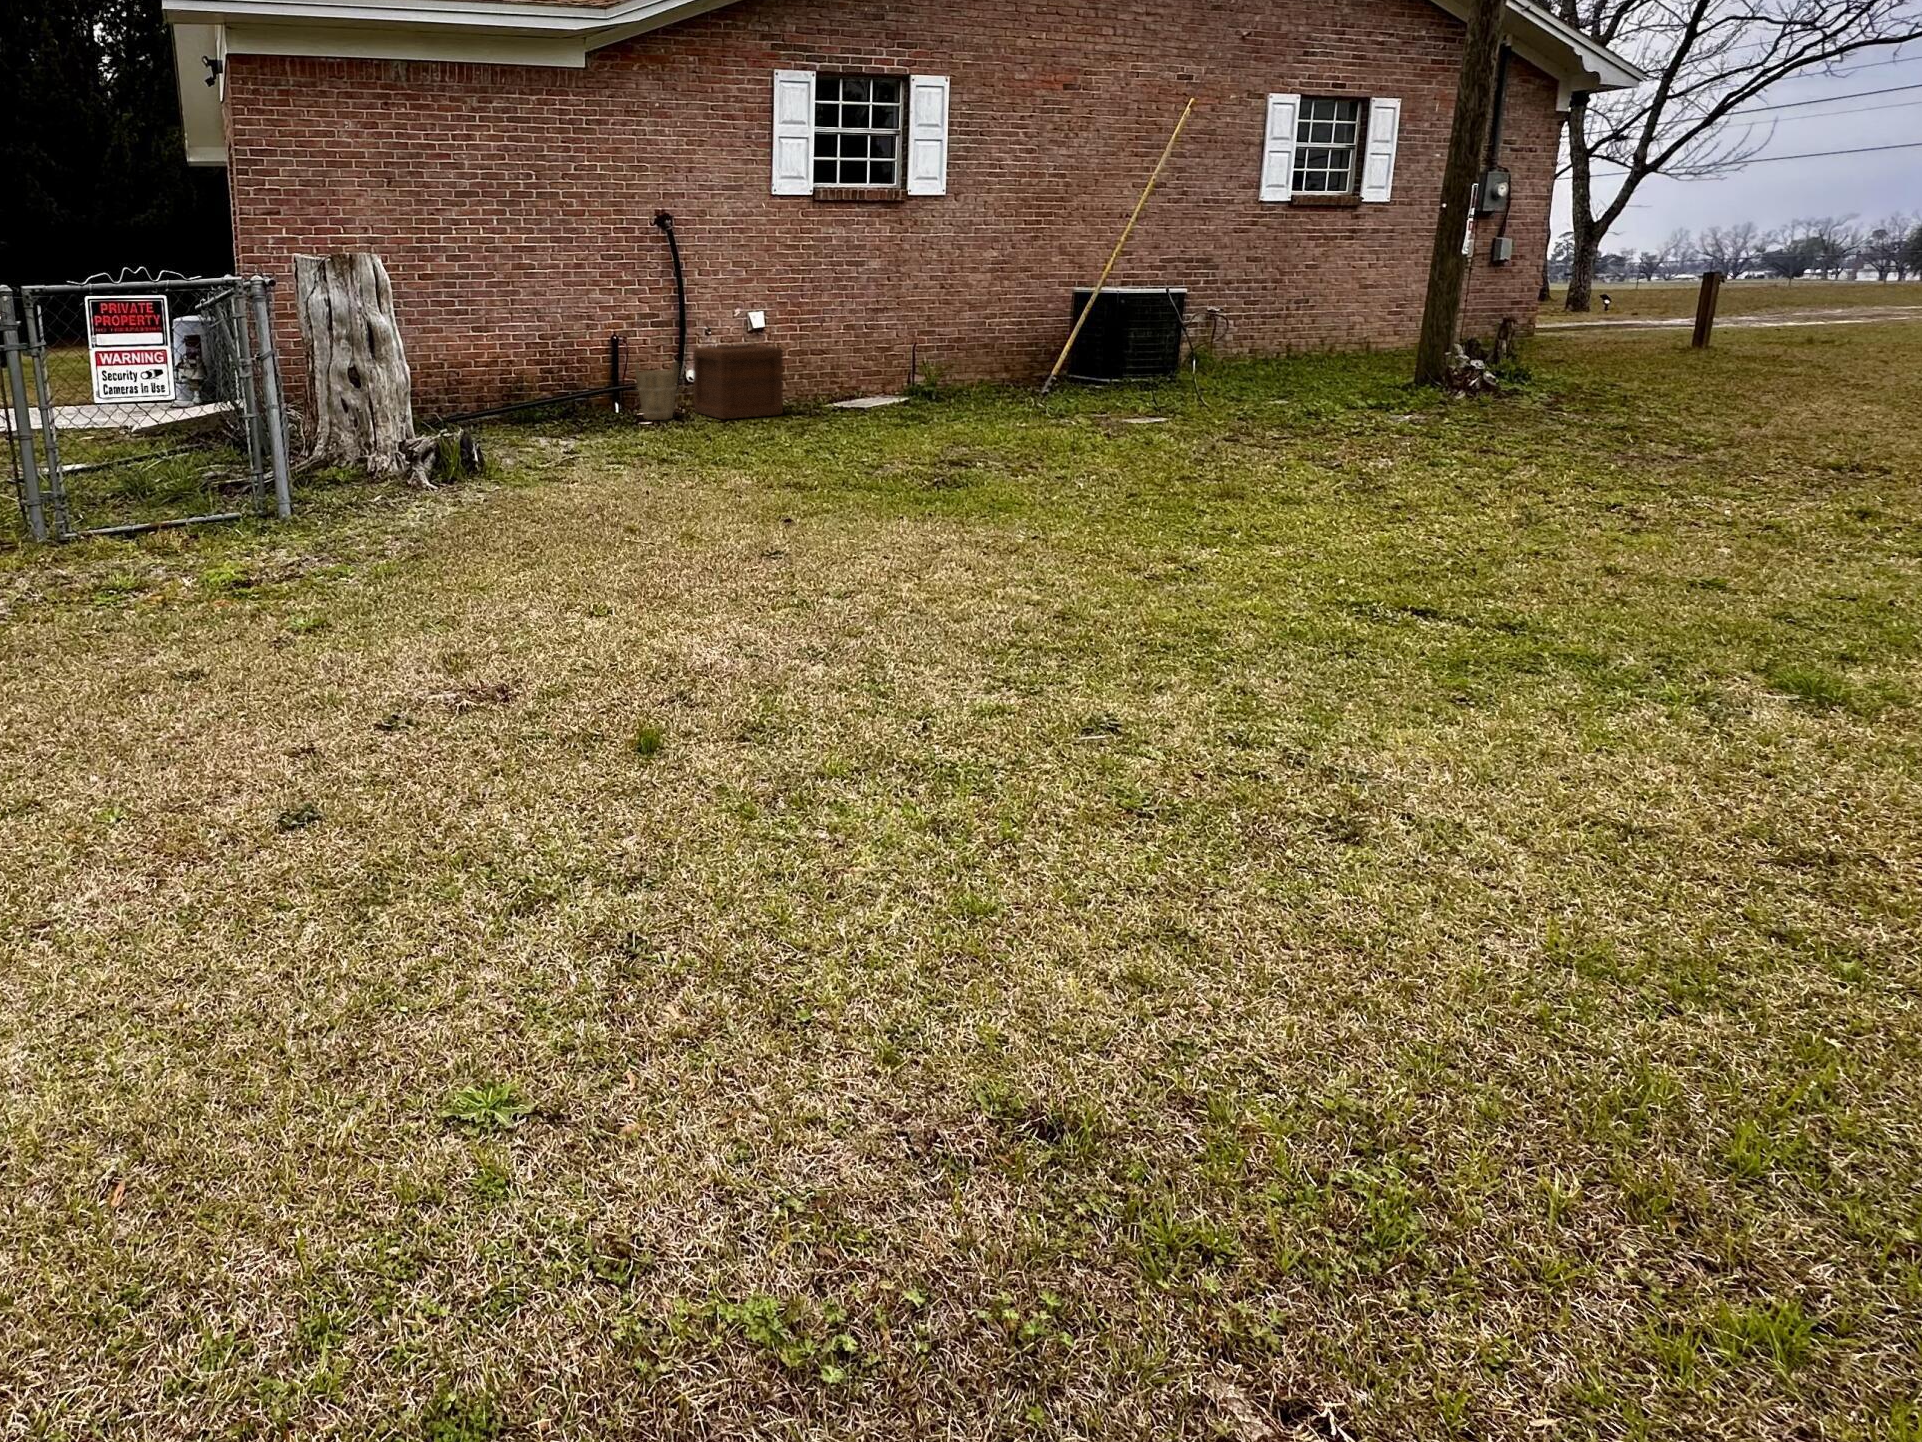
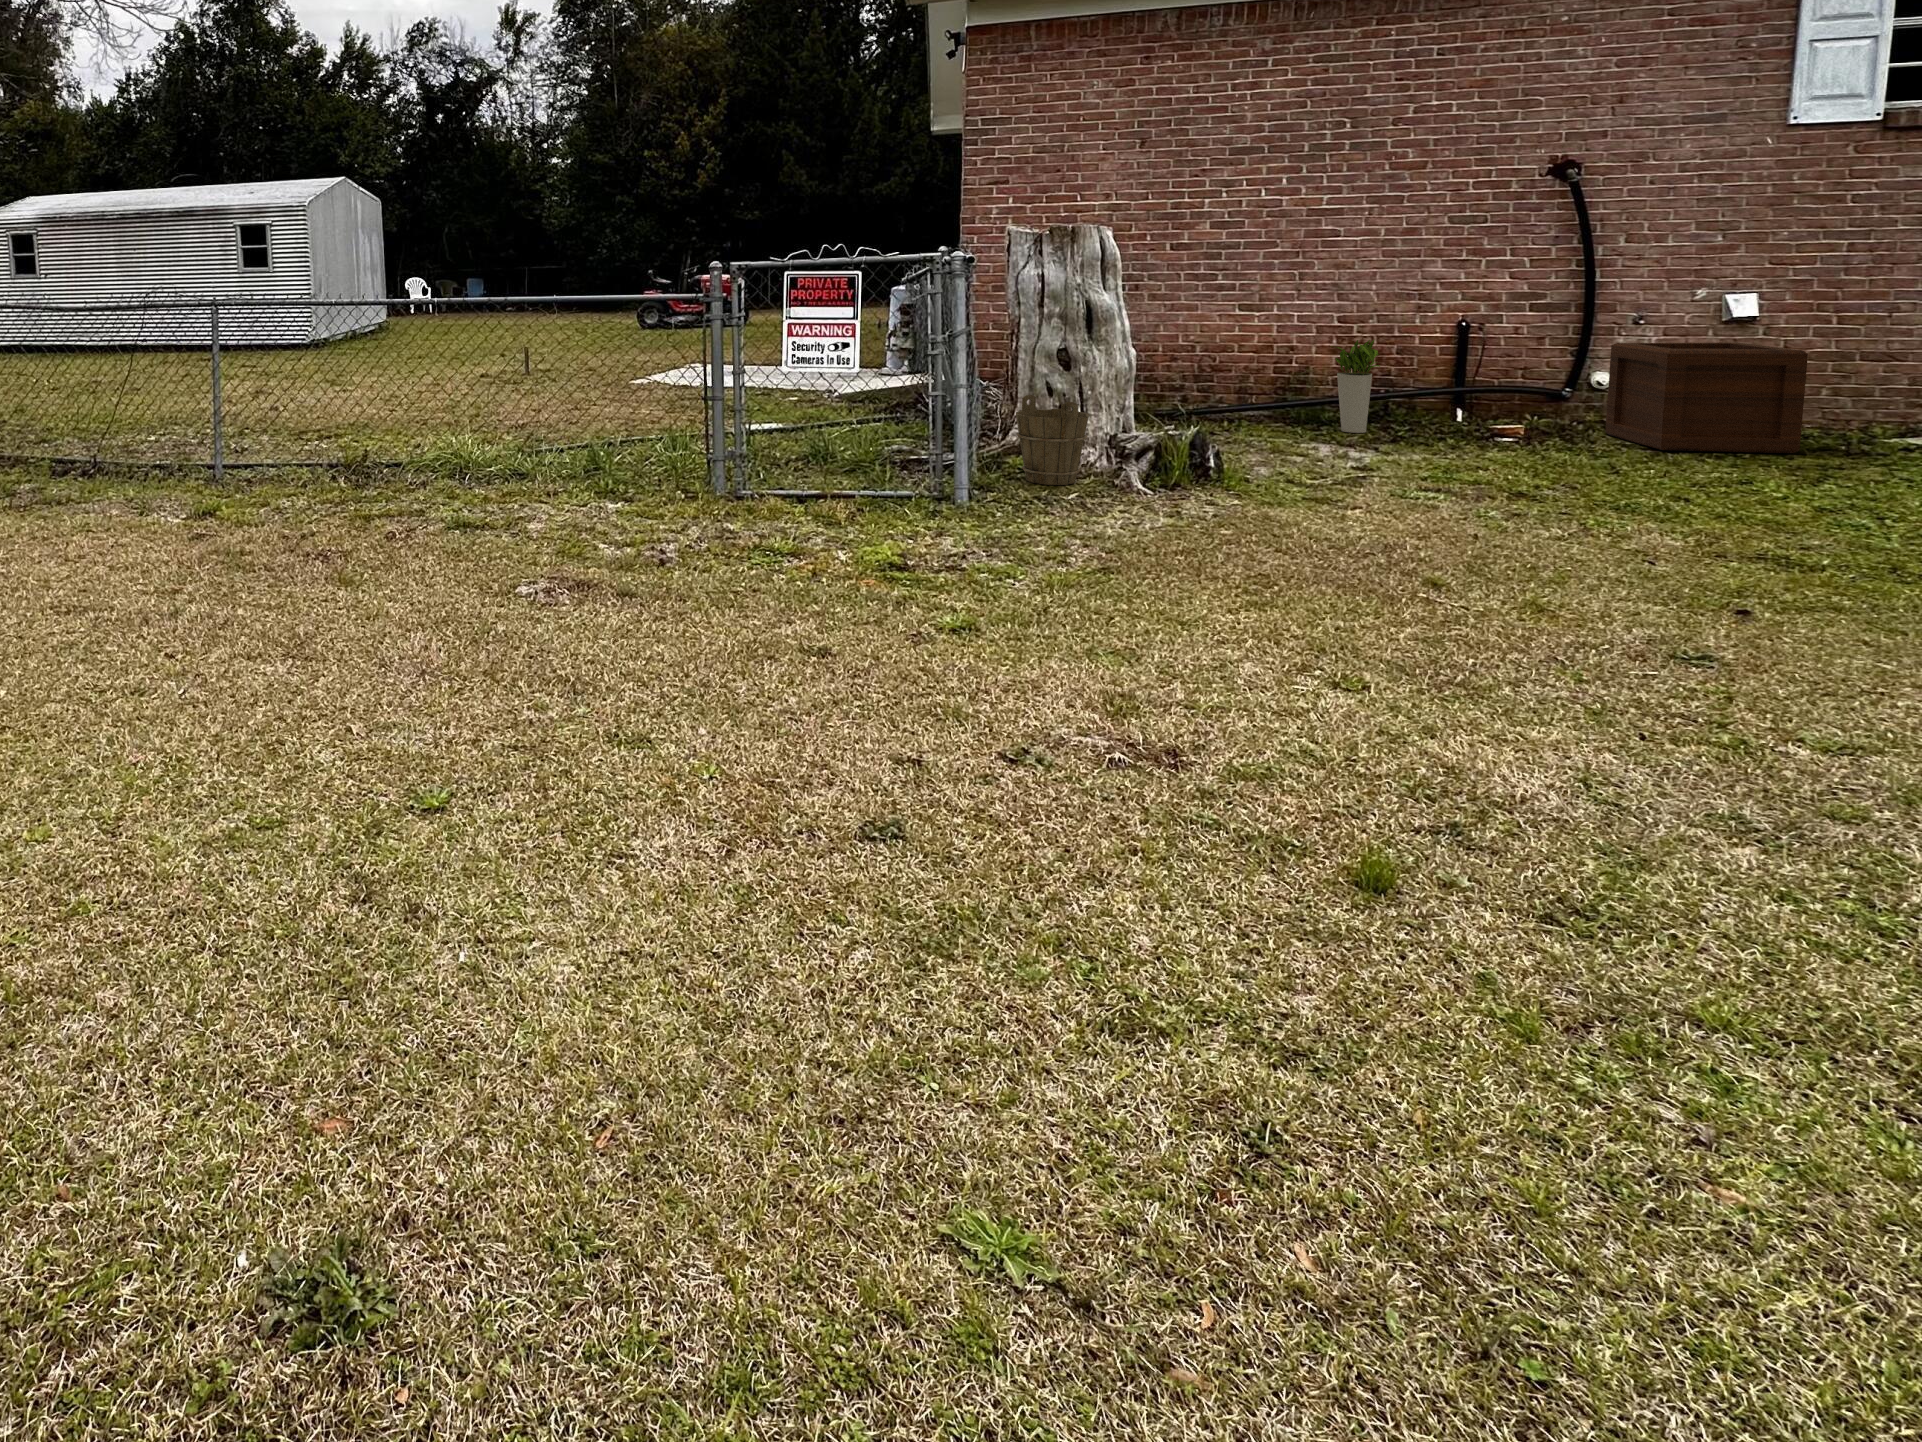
planter: none [539,350,571,425] -> present [1335,340,1380,433]
bucket: present [635,362,679,420] -> present [1016,395,1089,485]

